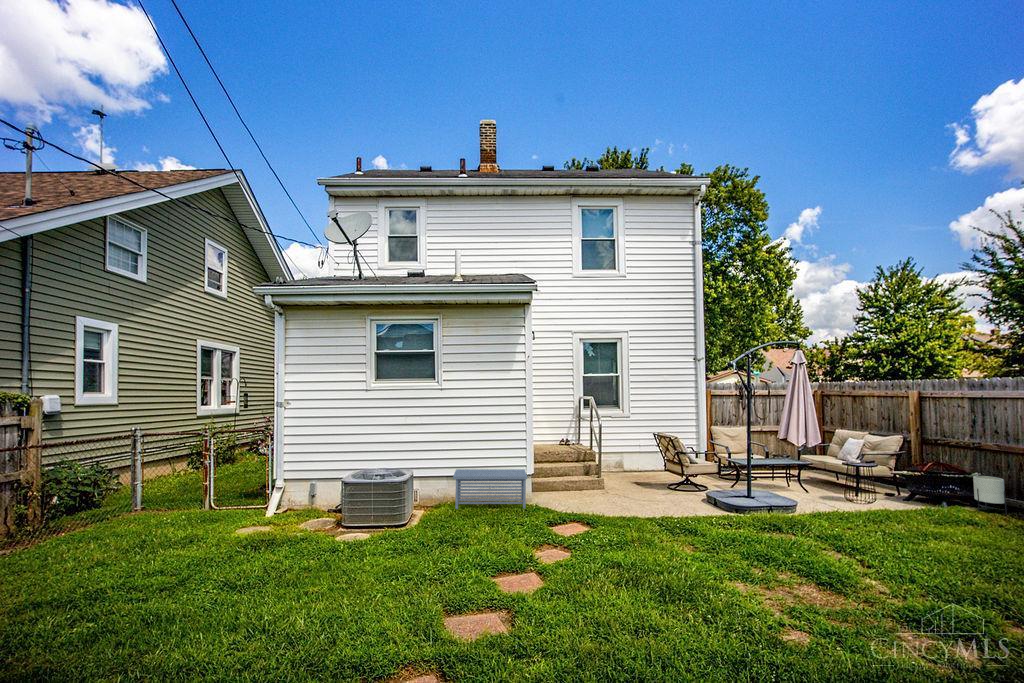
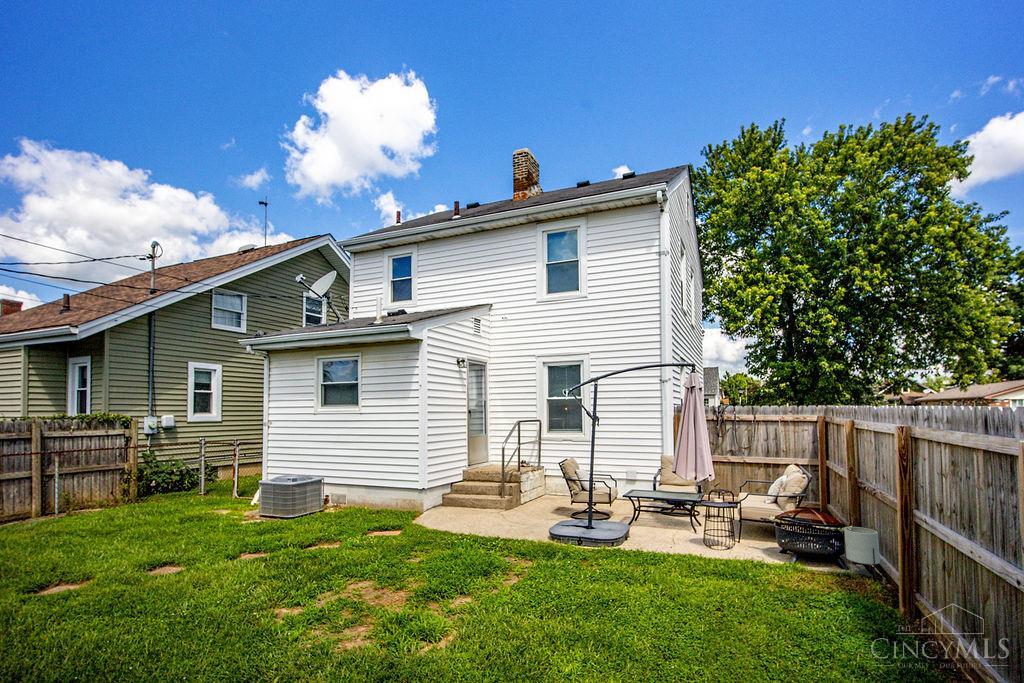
storage bench: present [453,469,527,509] -> none [348,482,419,520]

